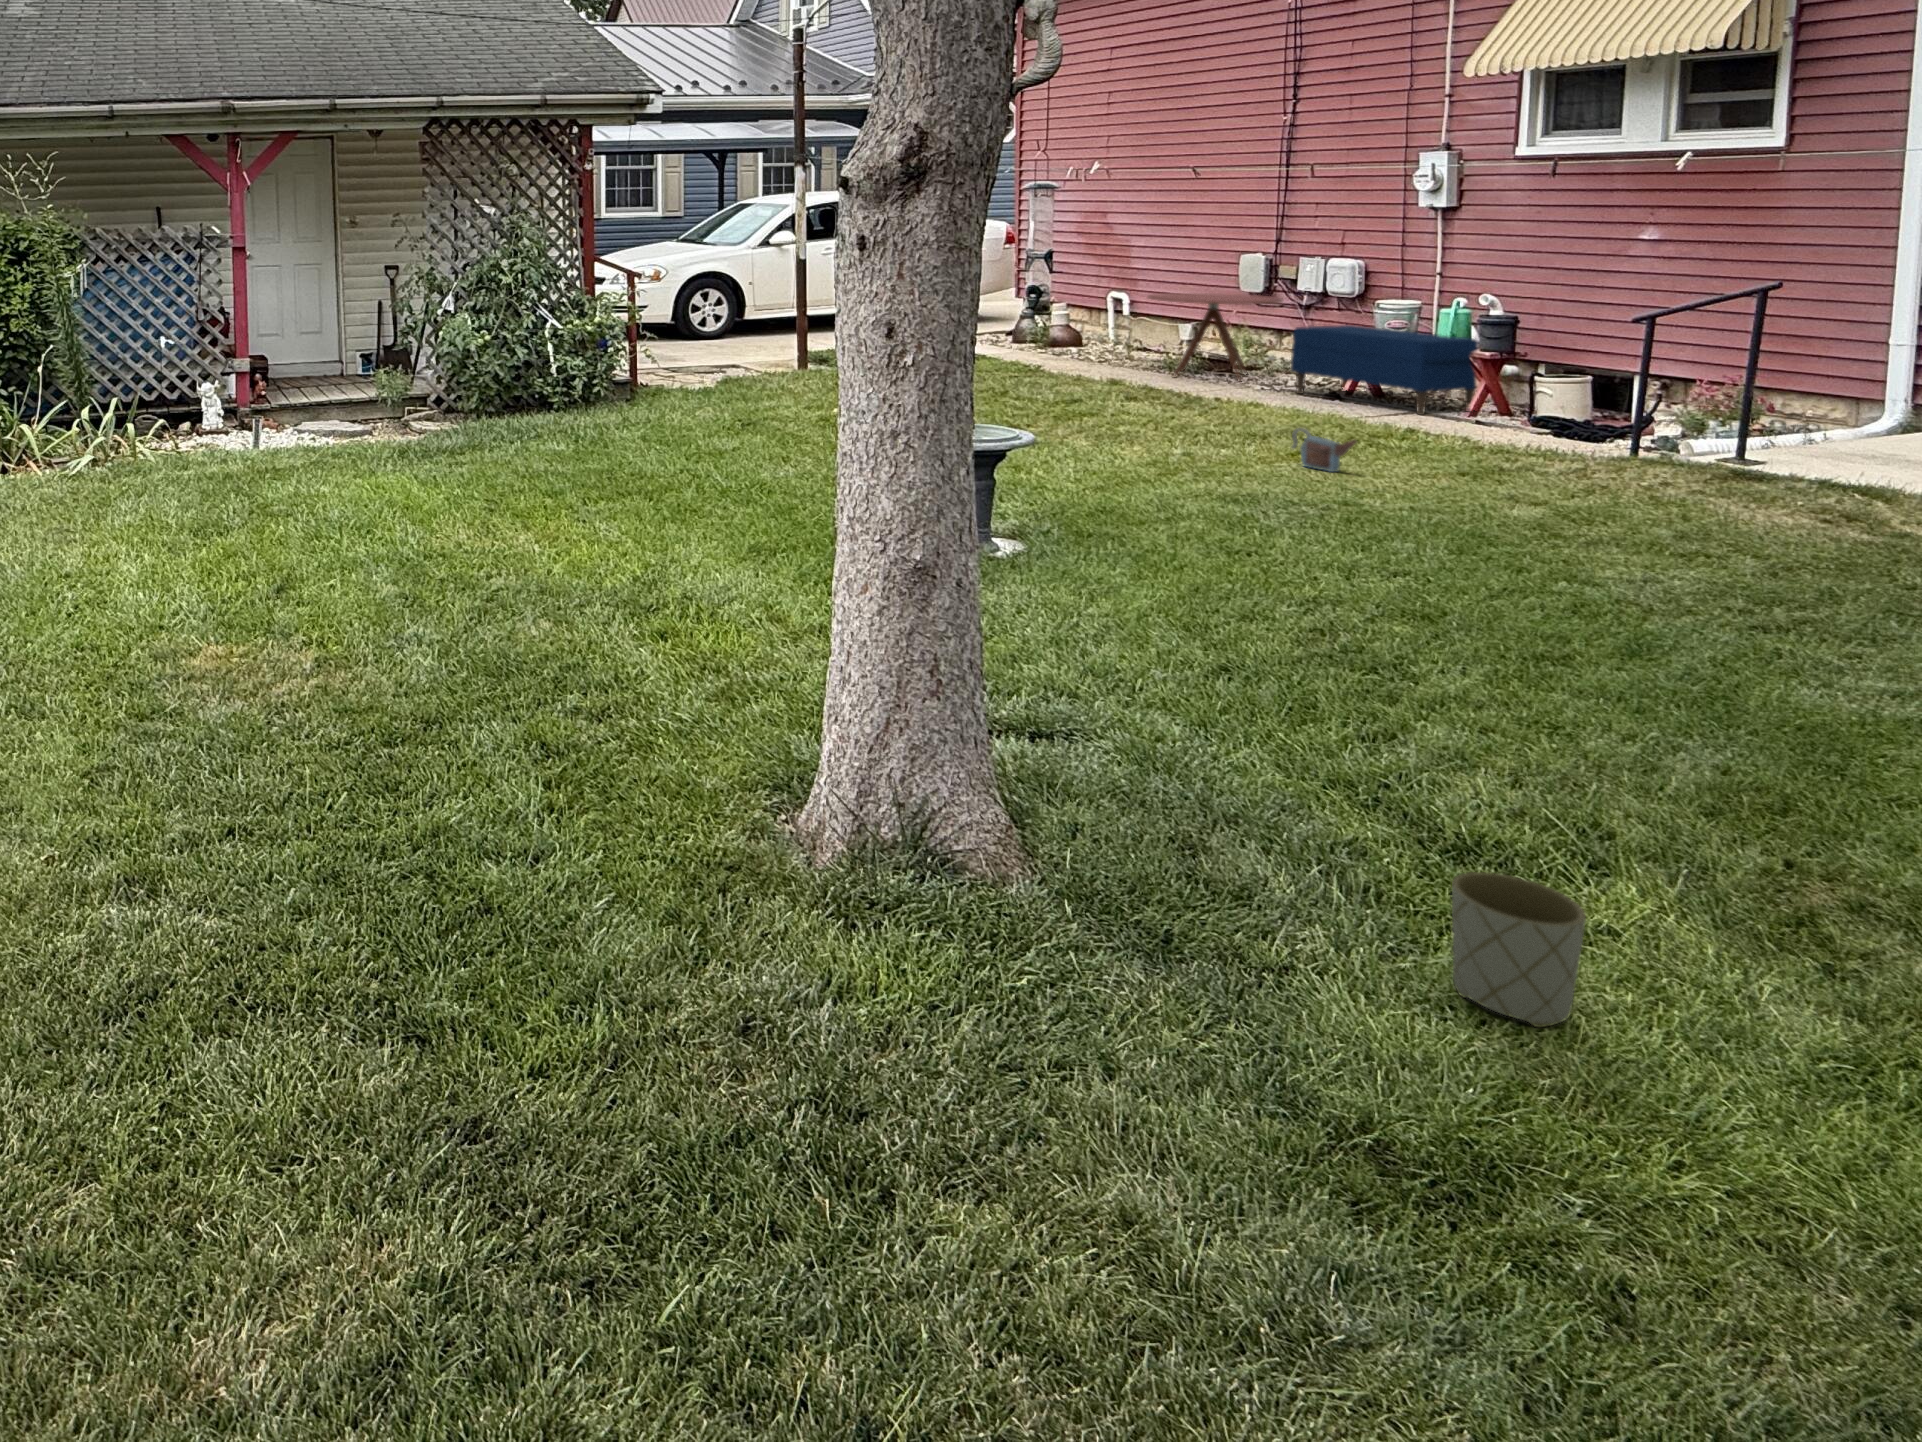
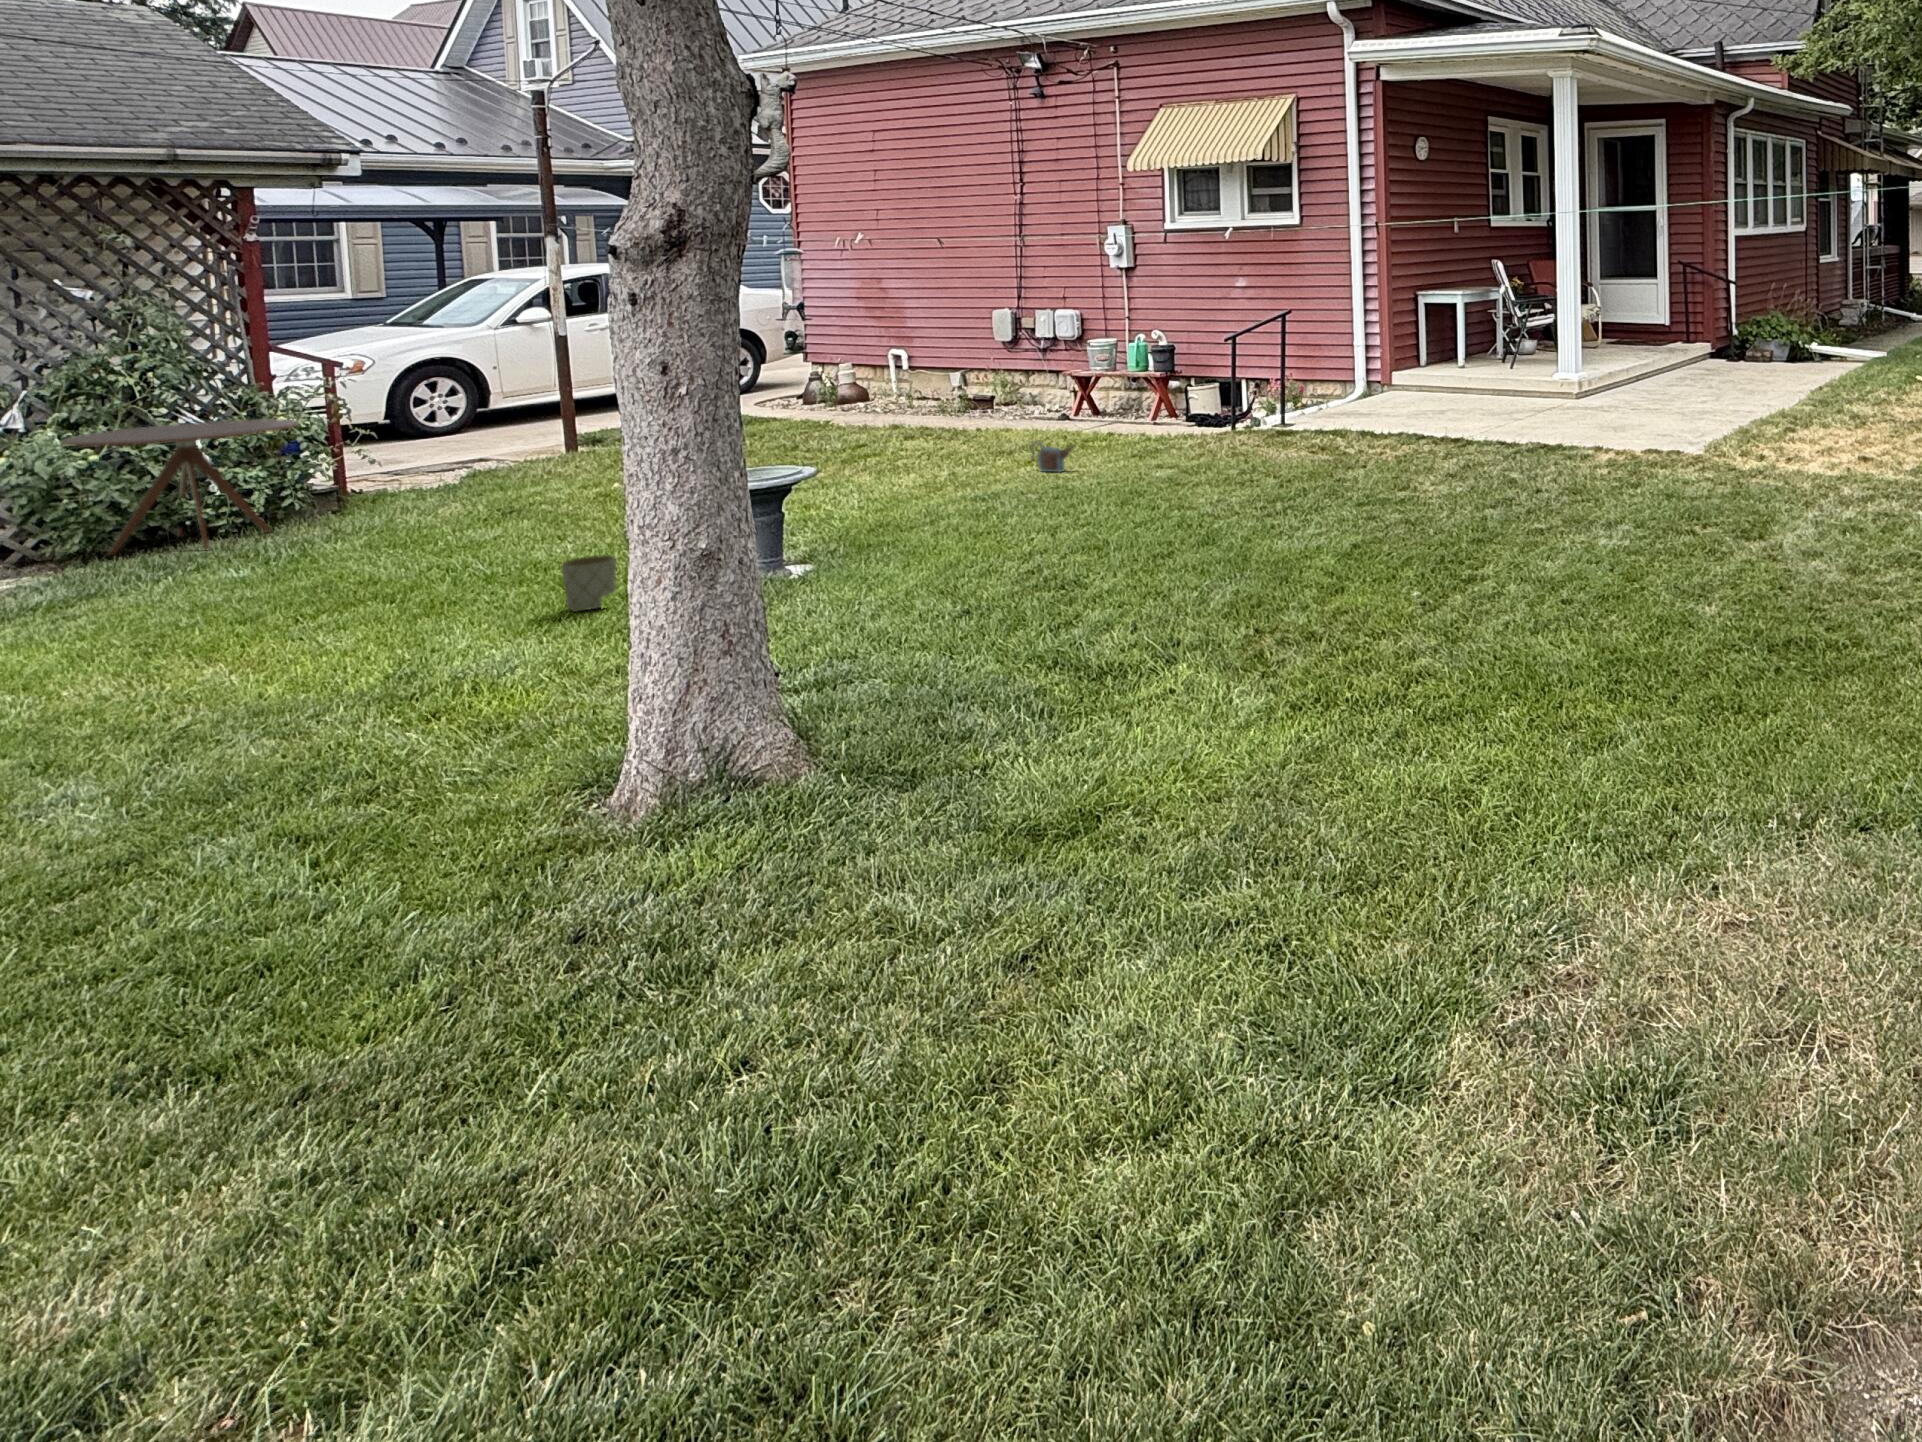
round table: present [1148,293,1283,381] -> present [62,419,298,555]
bench: present [1291,325,1478,414] -> none [1033,362,1159,424]
planter: present [1452,872,1586,1027] -> present [561,555,616,612]

